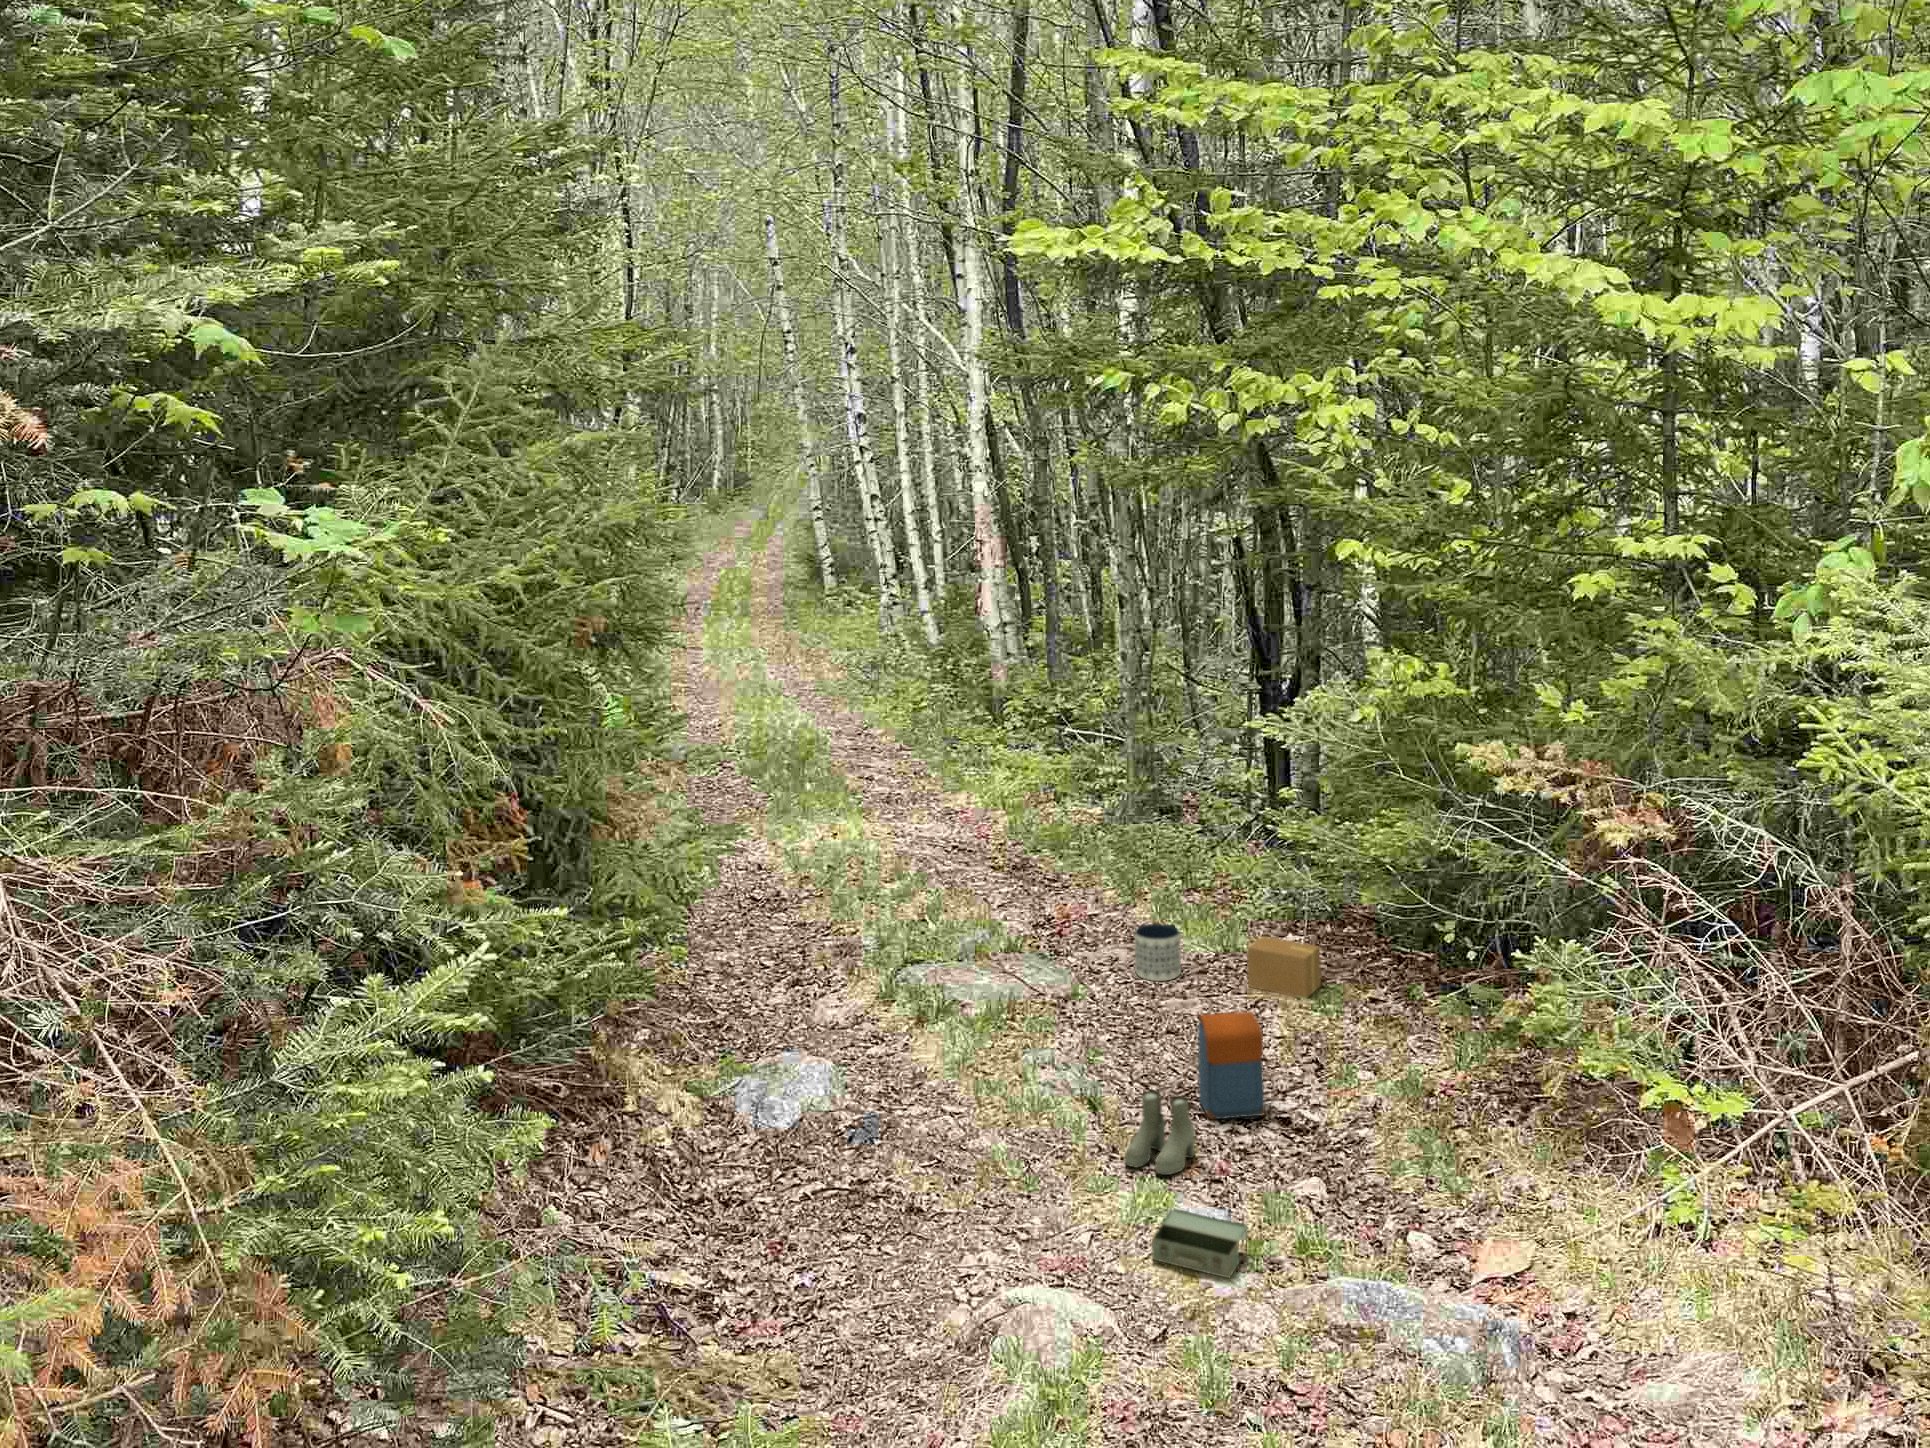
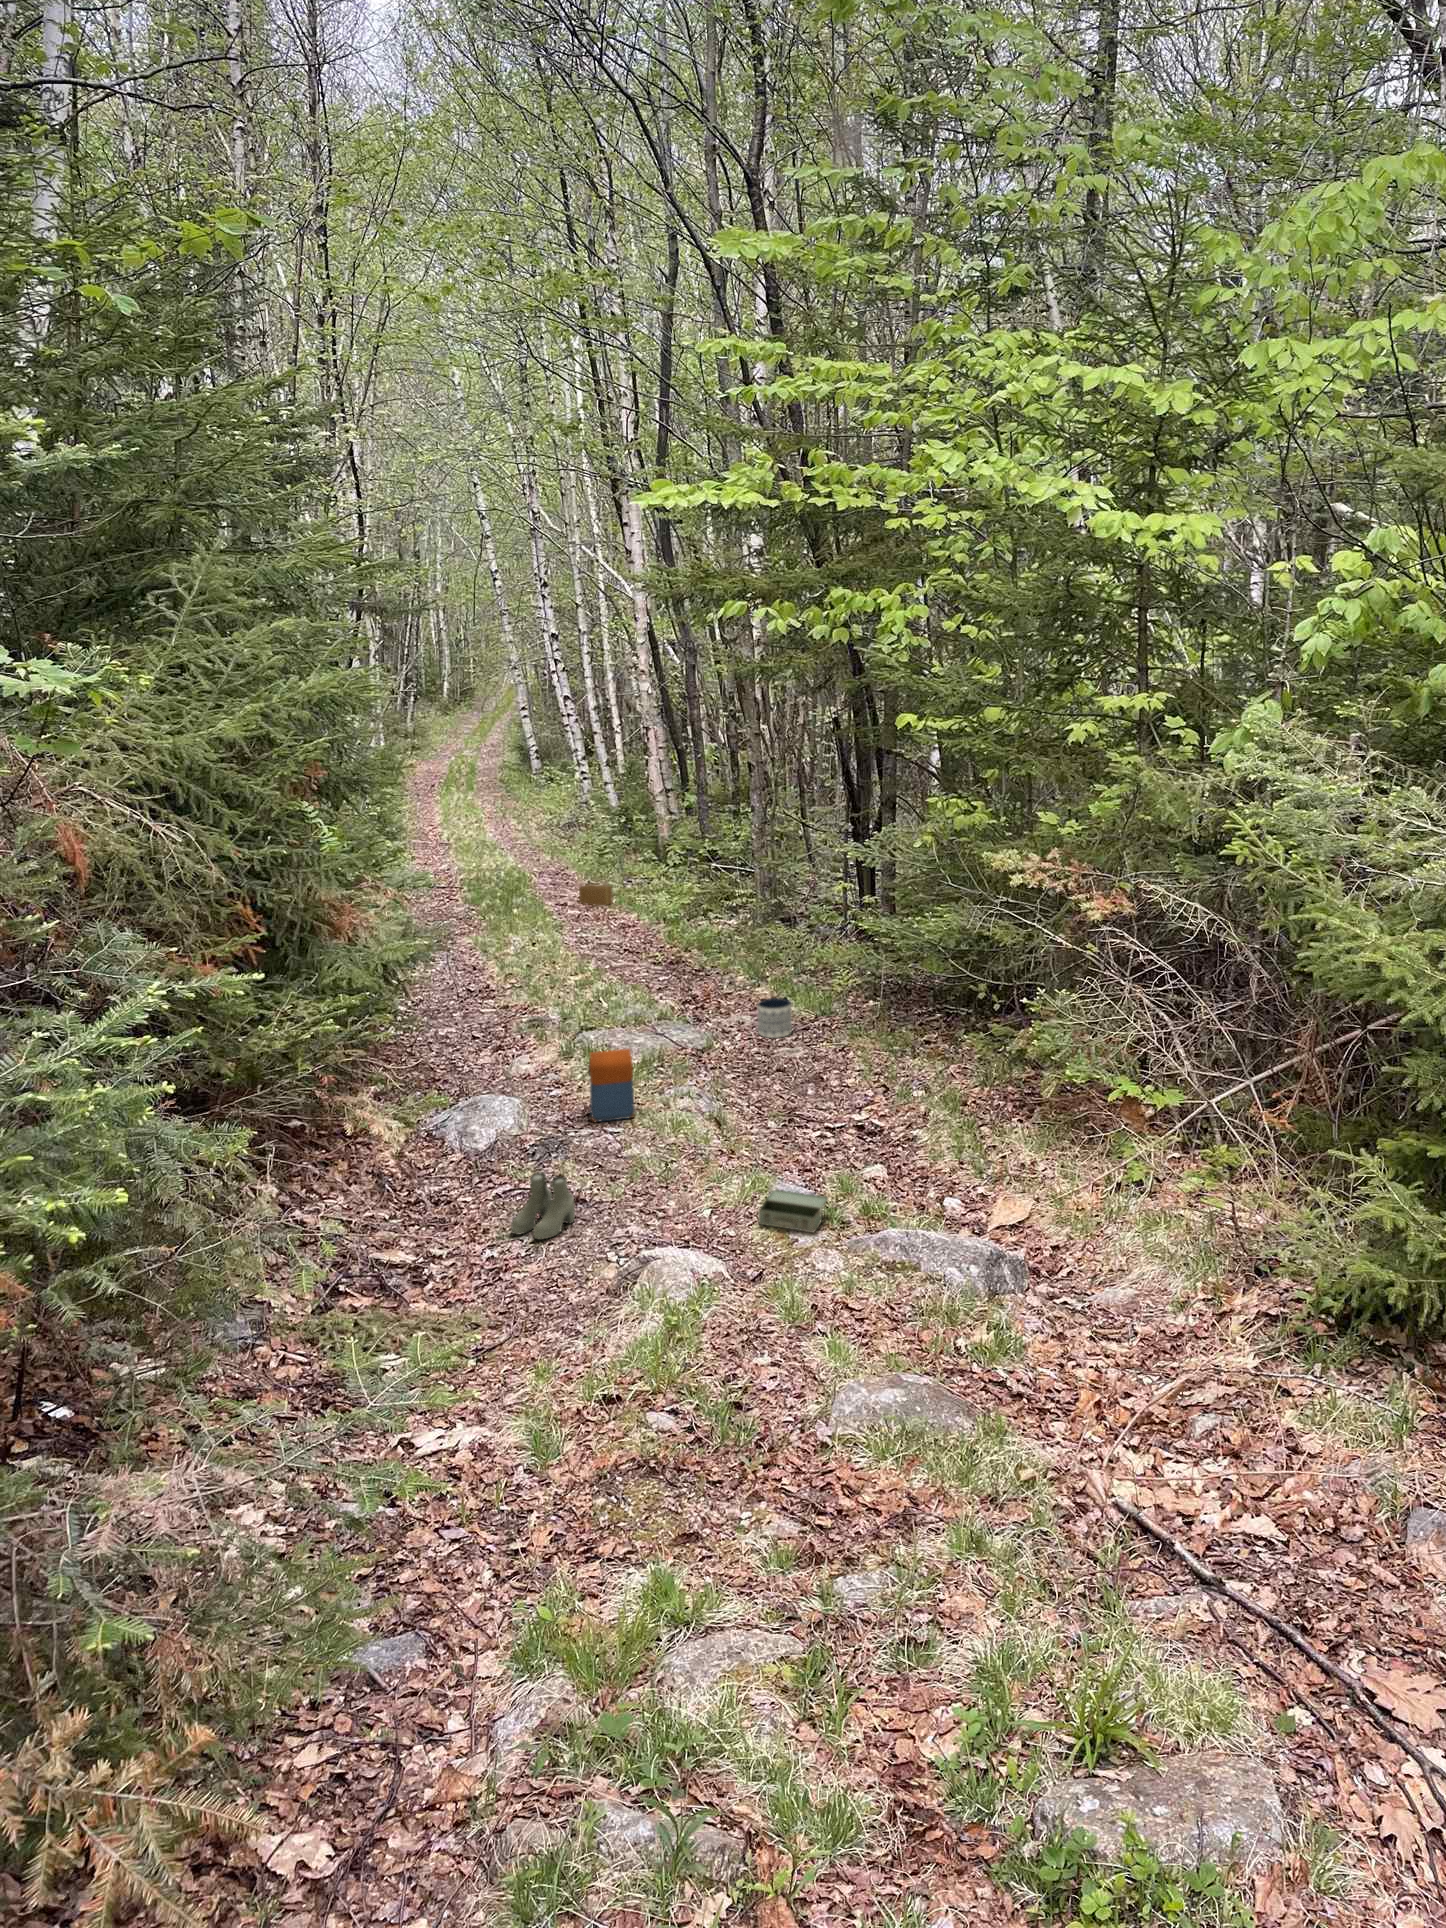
cardboard box: present [1247,936,1321,998] -> present [579,884,613,906]
backpack: present [1198,1012,1265,1119] -> present [589,1049,635,1122]
boots: present [1125,1090,1195,1175] -> present [511,1172,575,1240]

